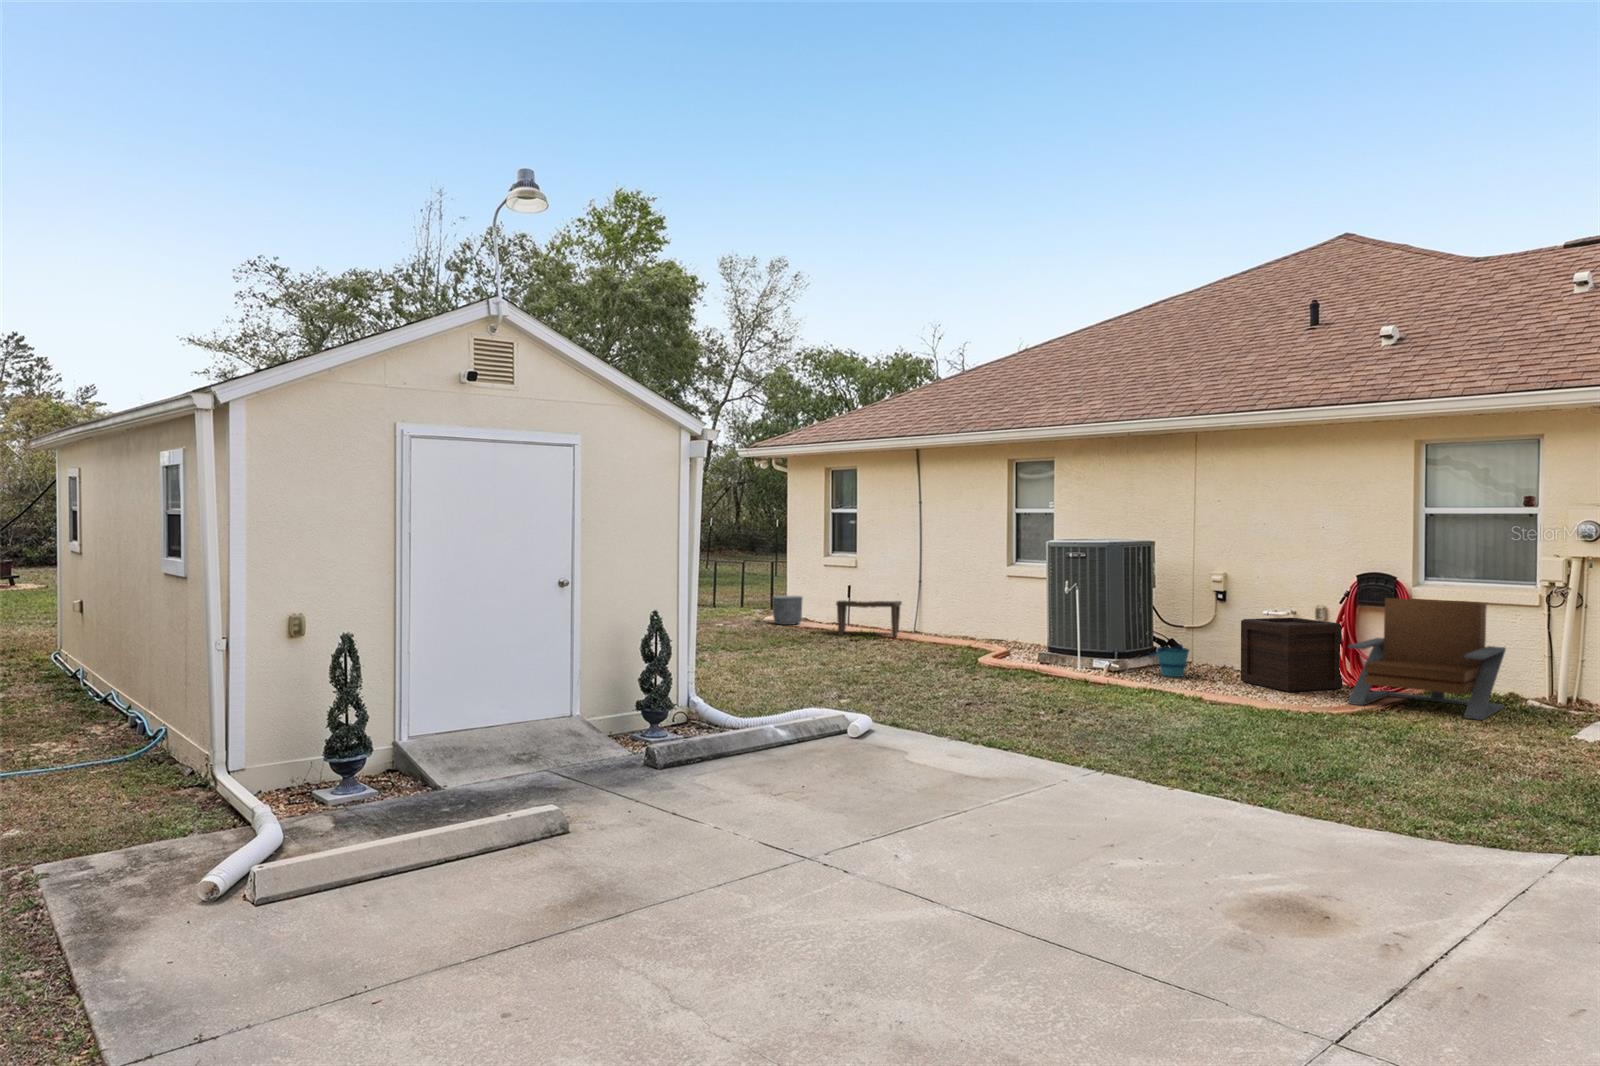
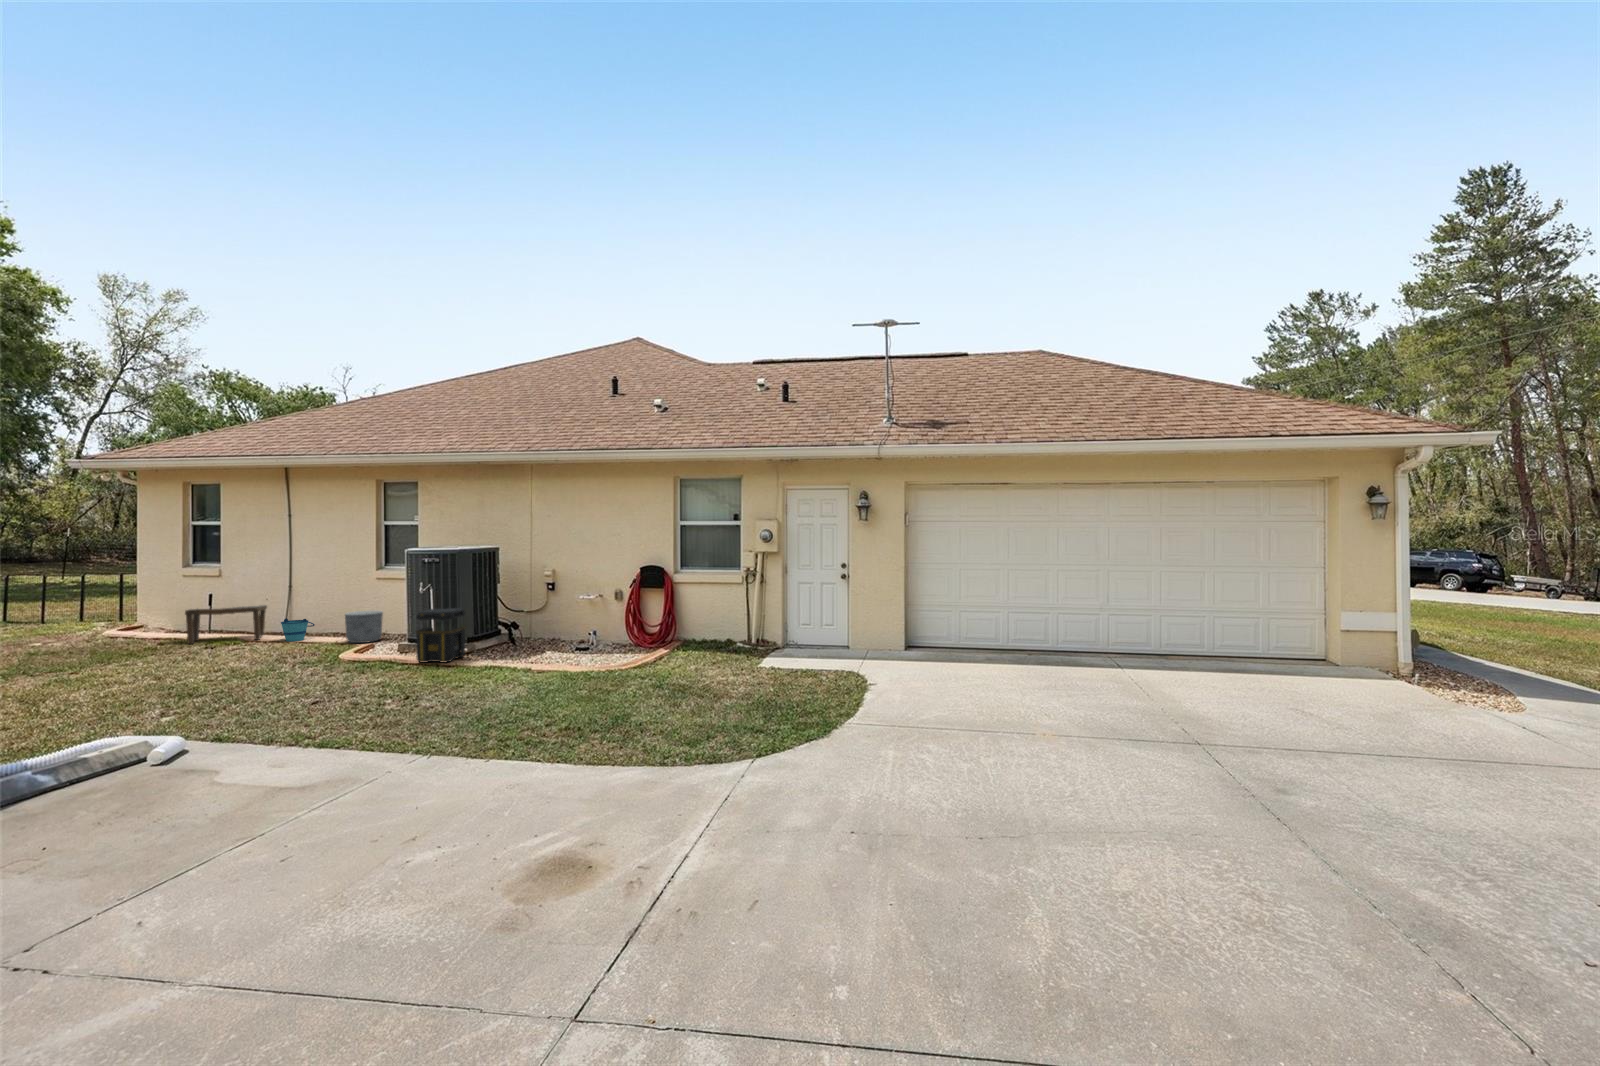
planter: present [773,596,802,625] -> present [345,611,383,643]
lounge chair: present [1348,598,1506,720] -> none [634,583,724,660]
toolbox: none [1058,614,1114,680] -> present [415,608,466,663]
wooden crate: present [1241,618,1343,692] -> none [565,599,632,654]
bucket: present [1148,644,1189,677] -> present [281,618,315,641]

